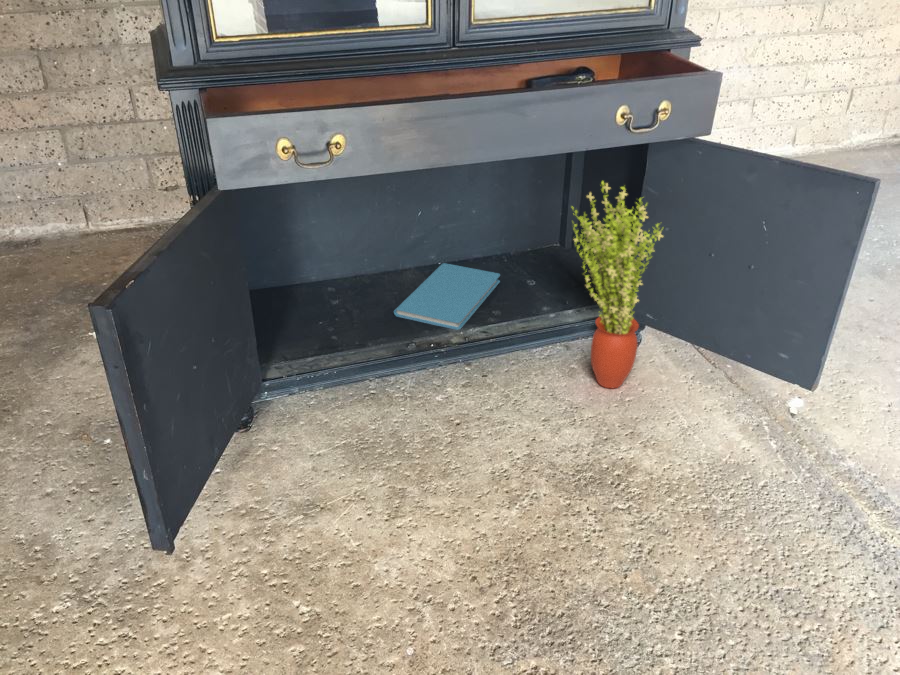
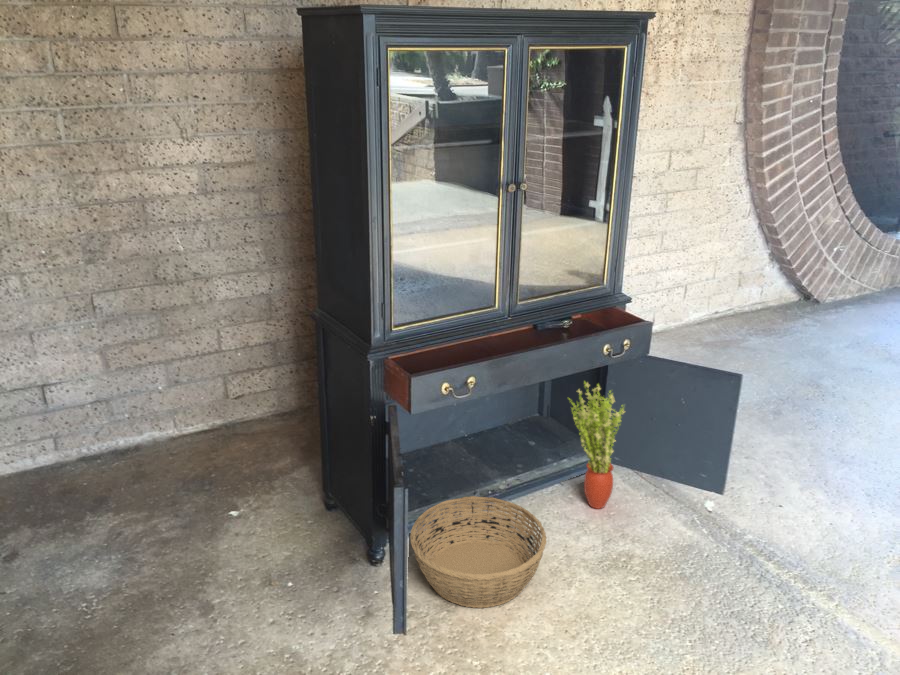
book: present [394,263,500,330] -> none [455,437,511,482]
basket: none [263,345,483,518] -> present [410,496,546,608]

